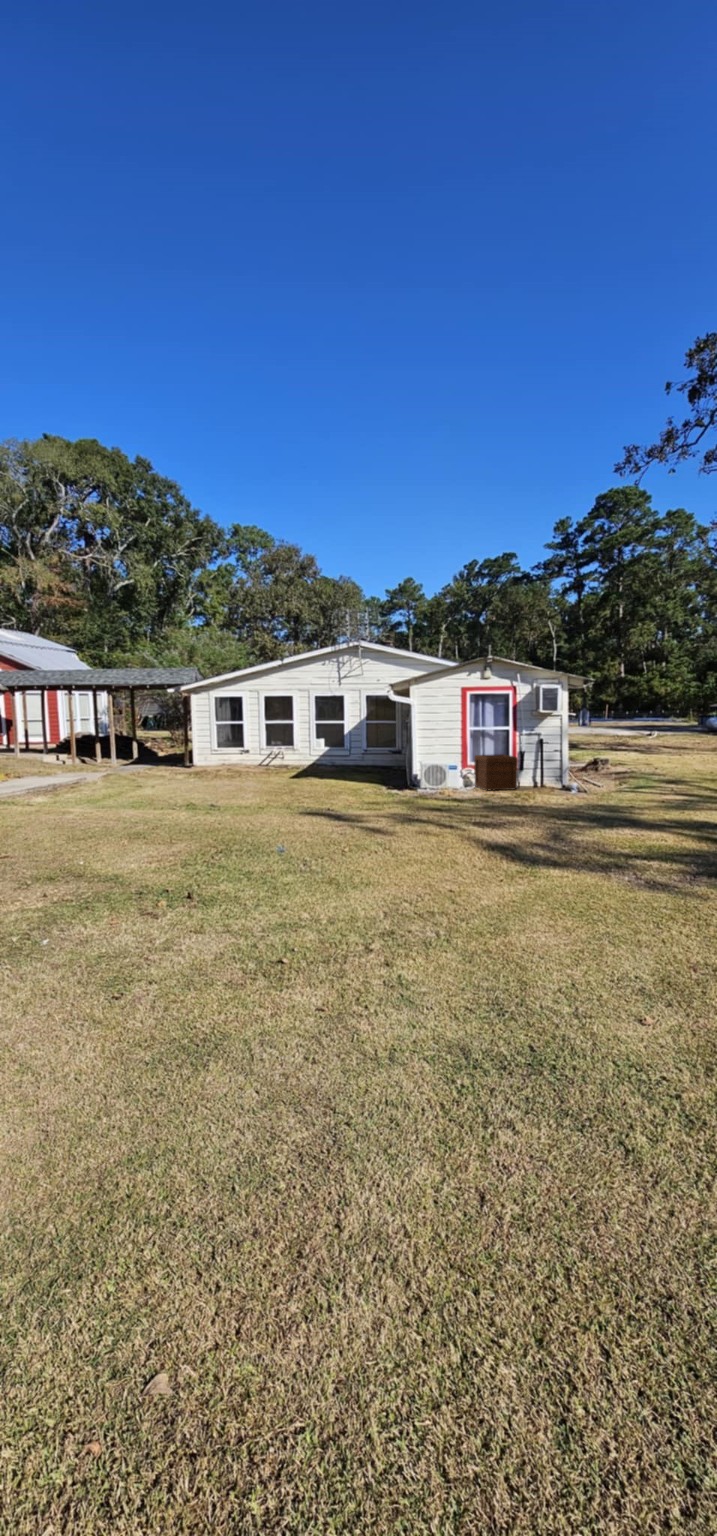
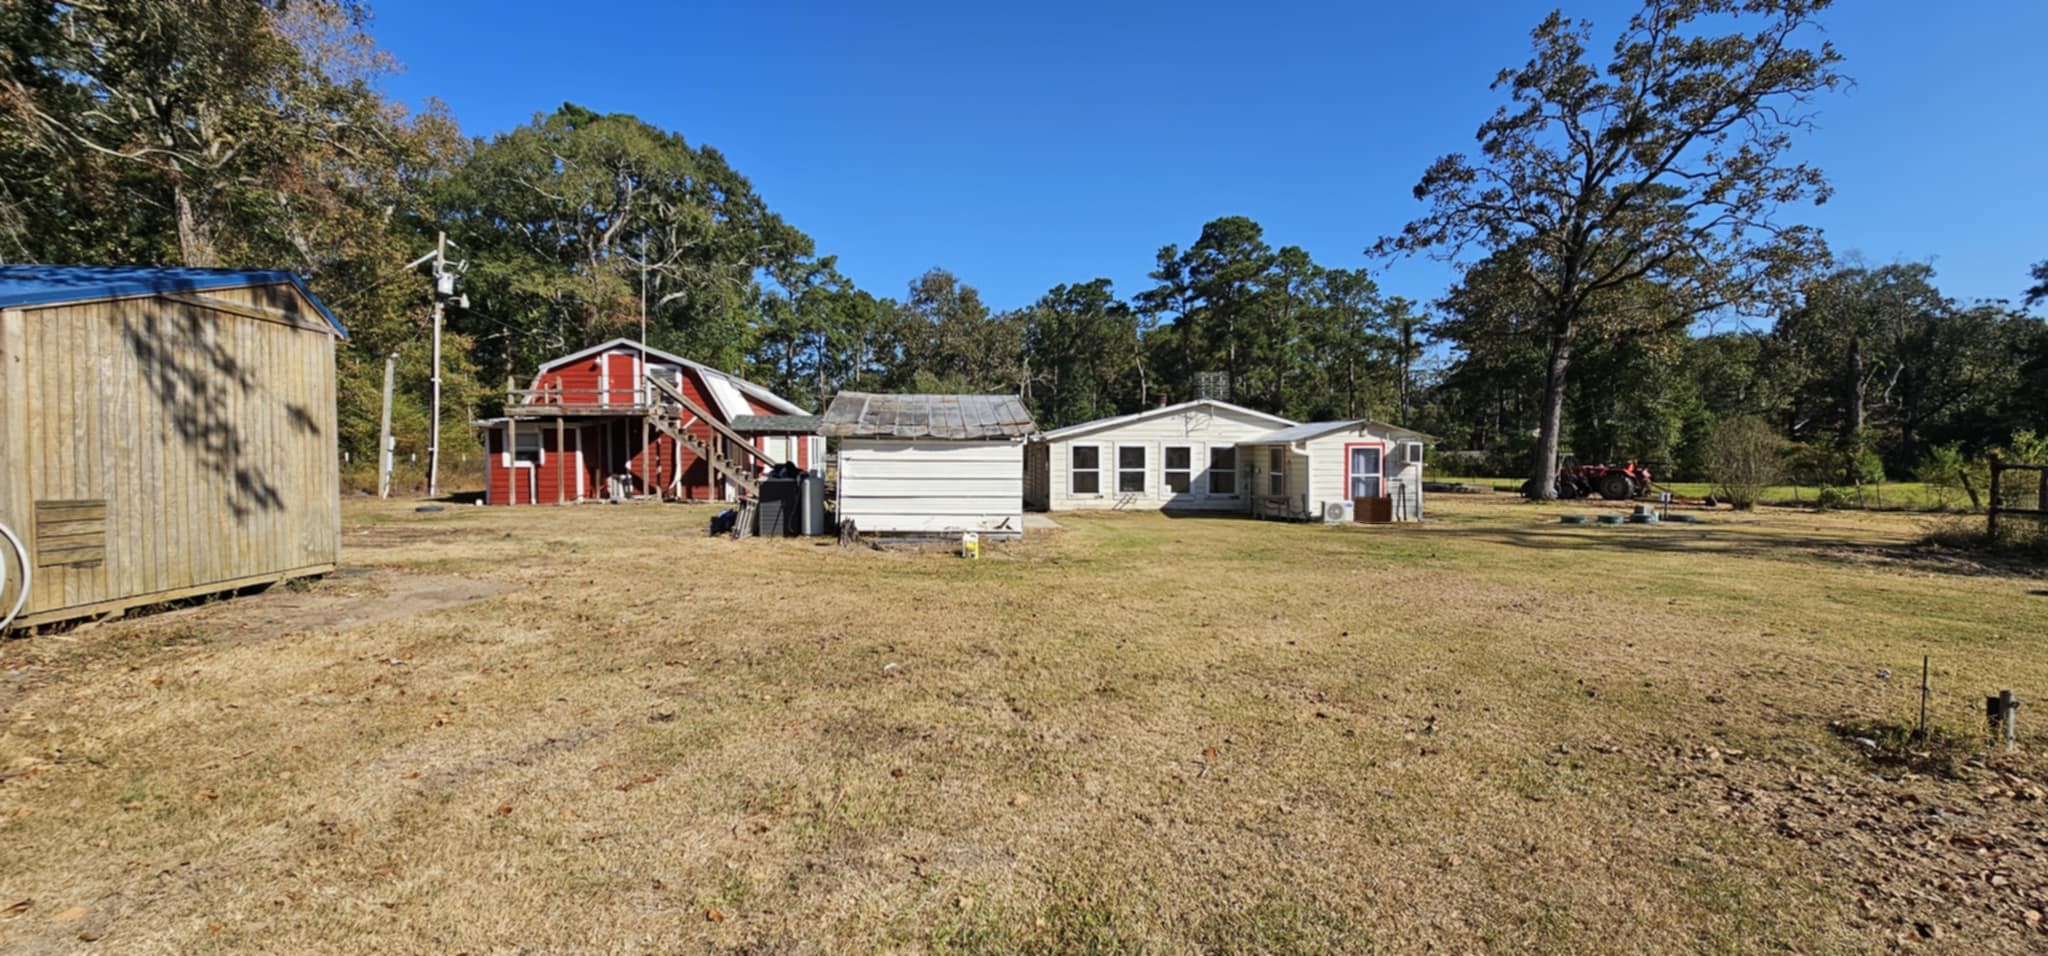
round table: none [358,752,408,785] -> present [1252,495,1293,520]

